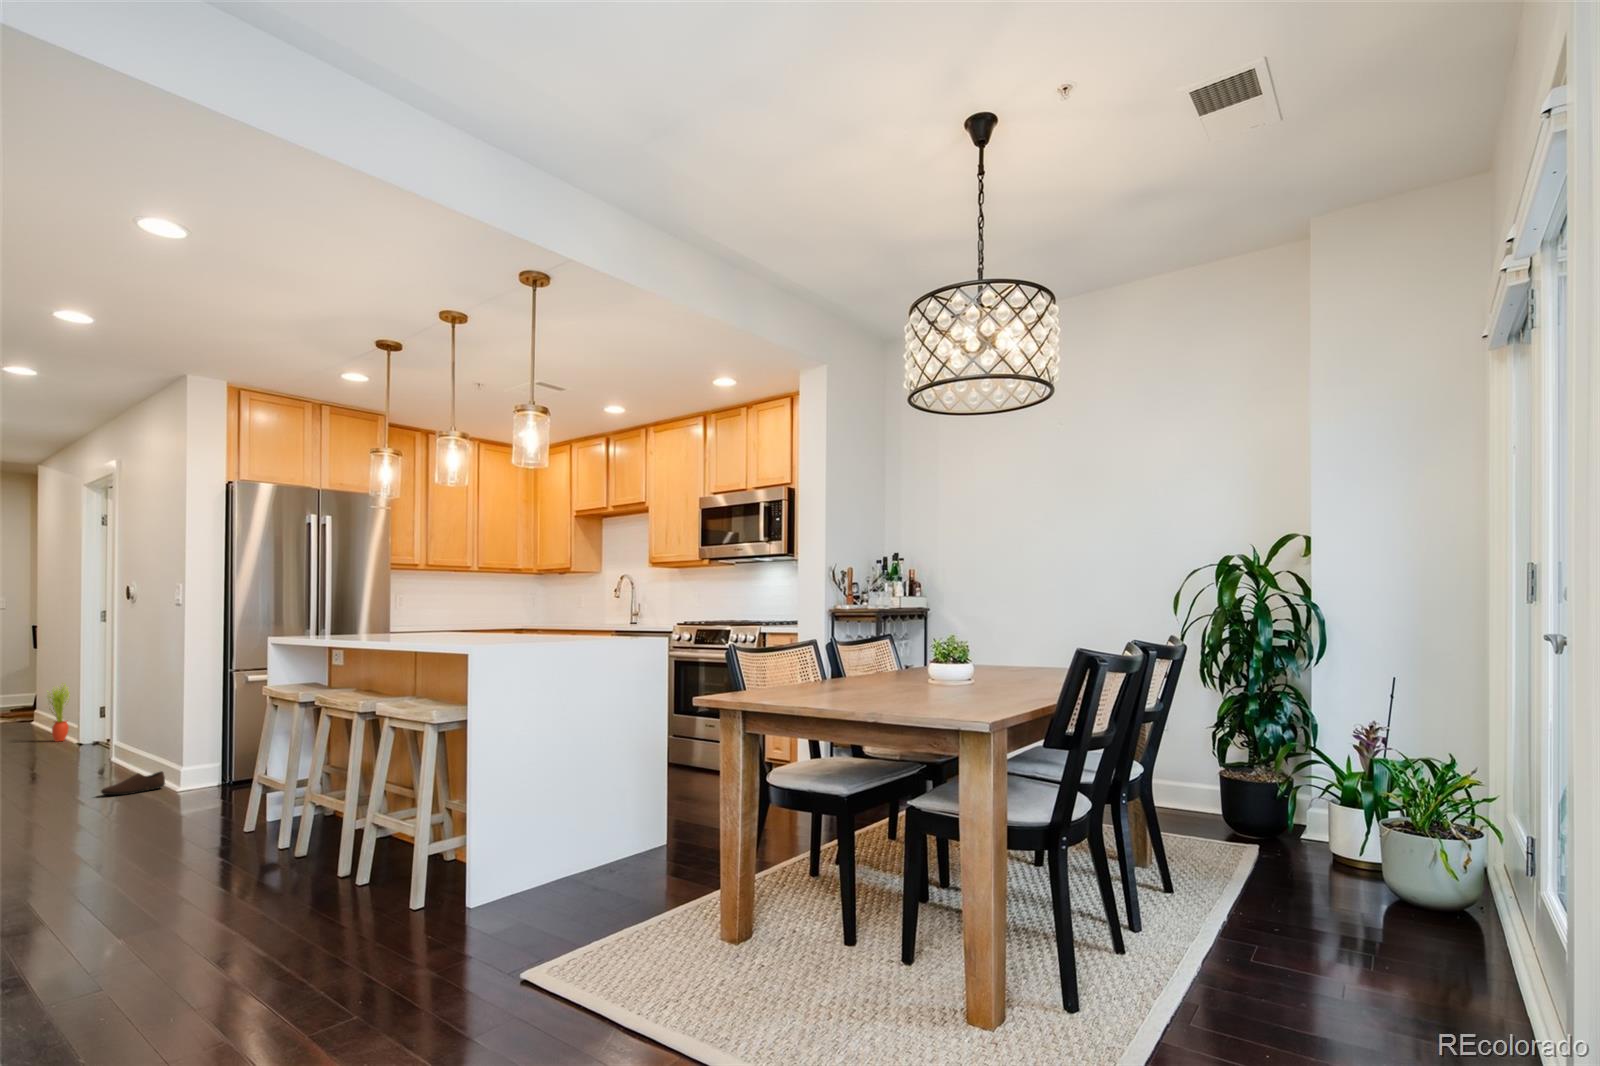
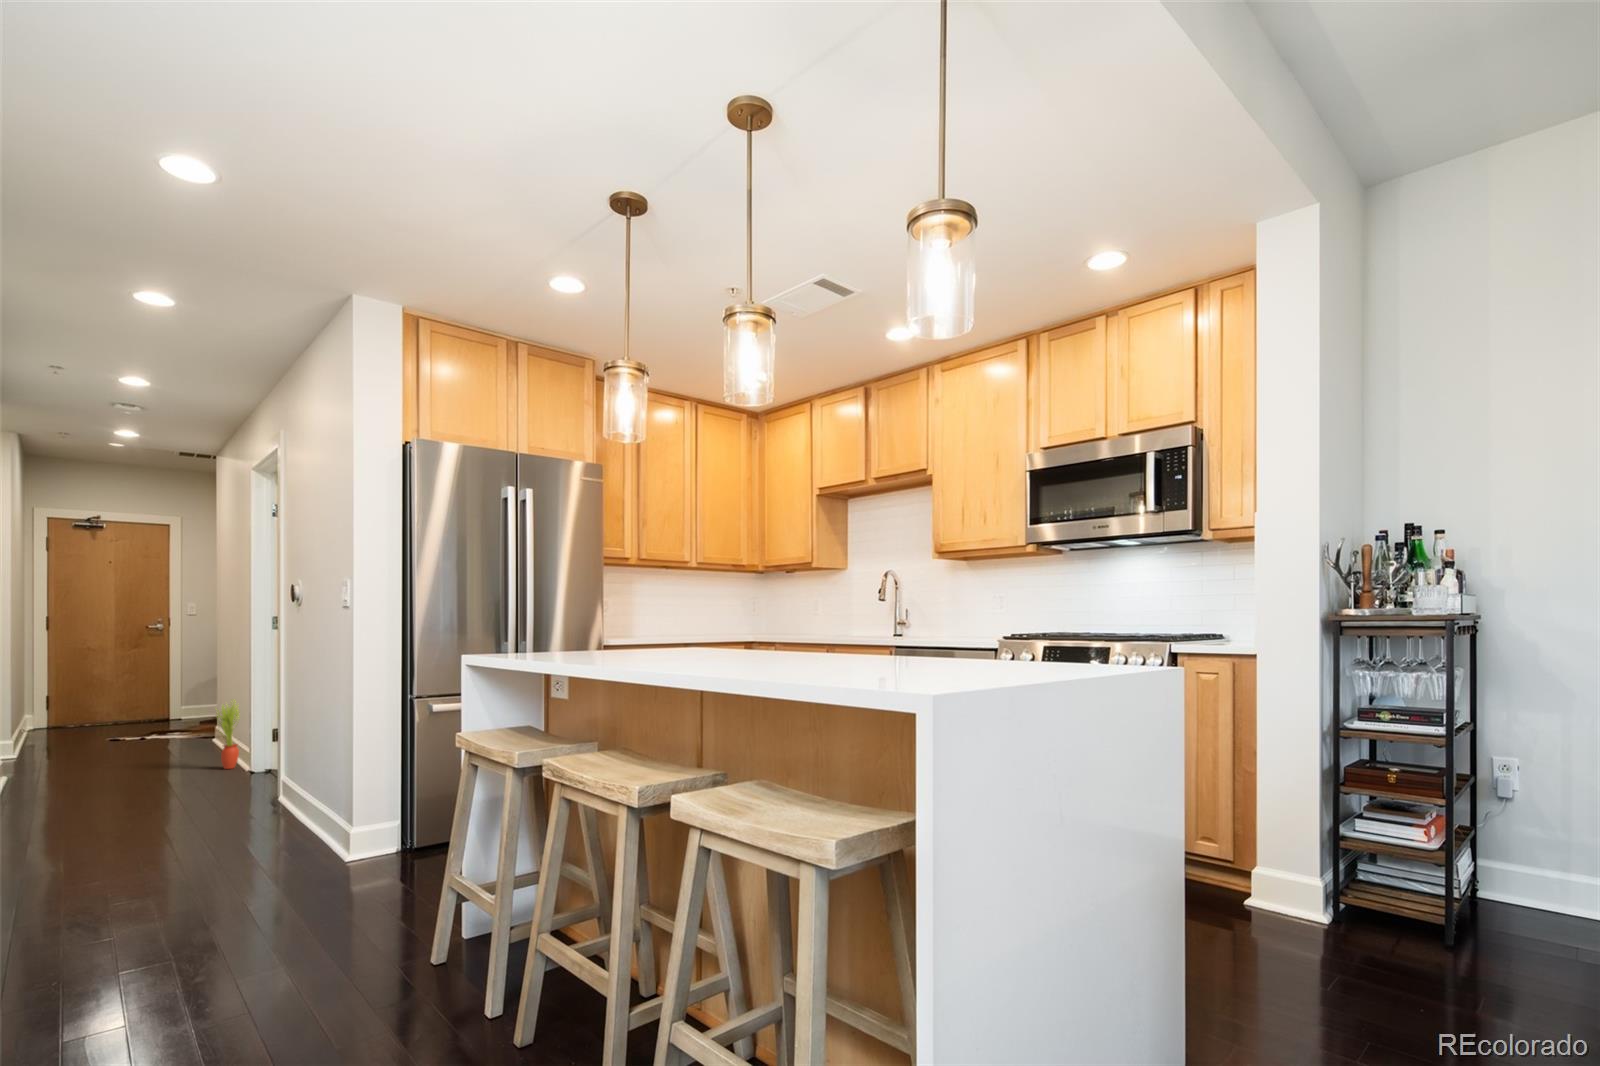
shoe: present [101,771,165,795] -> none [249,835,331,871]

